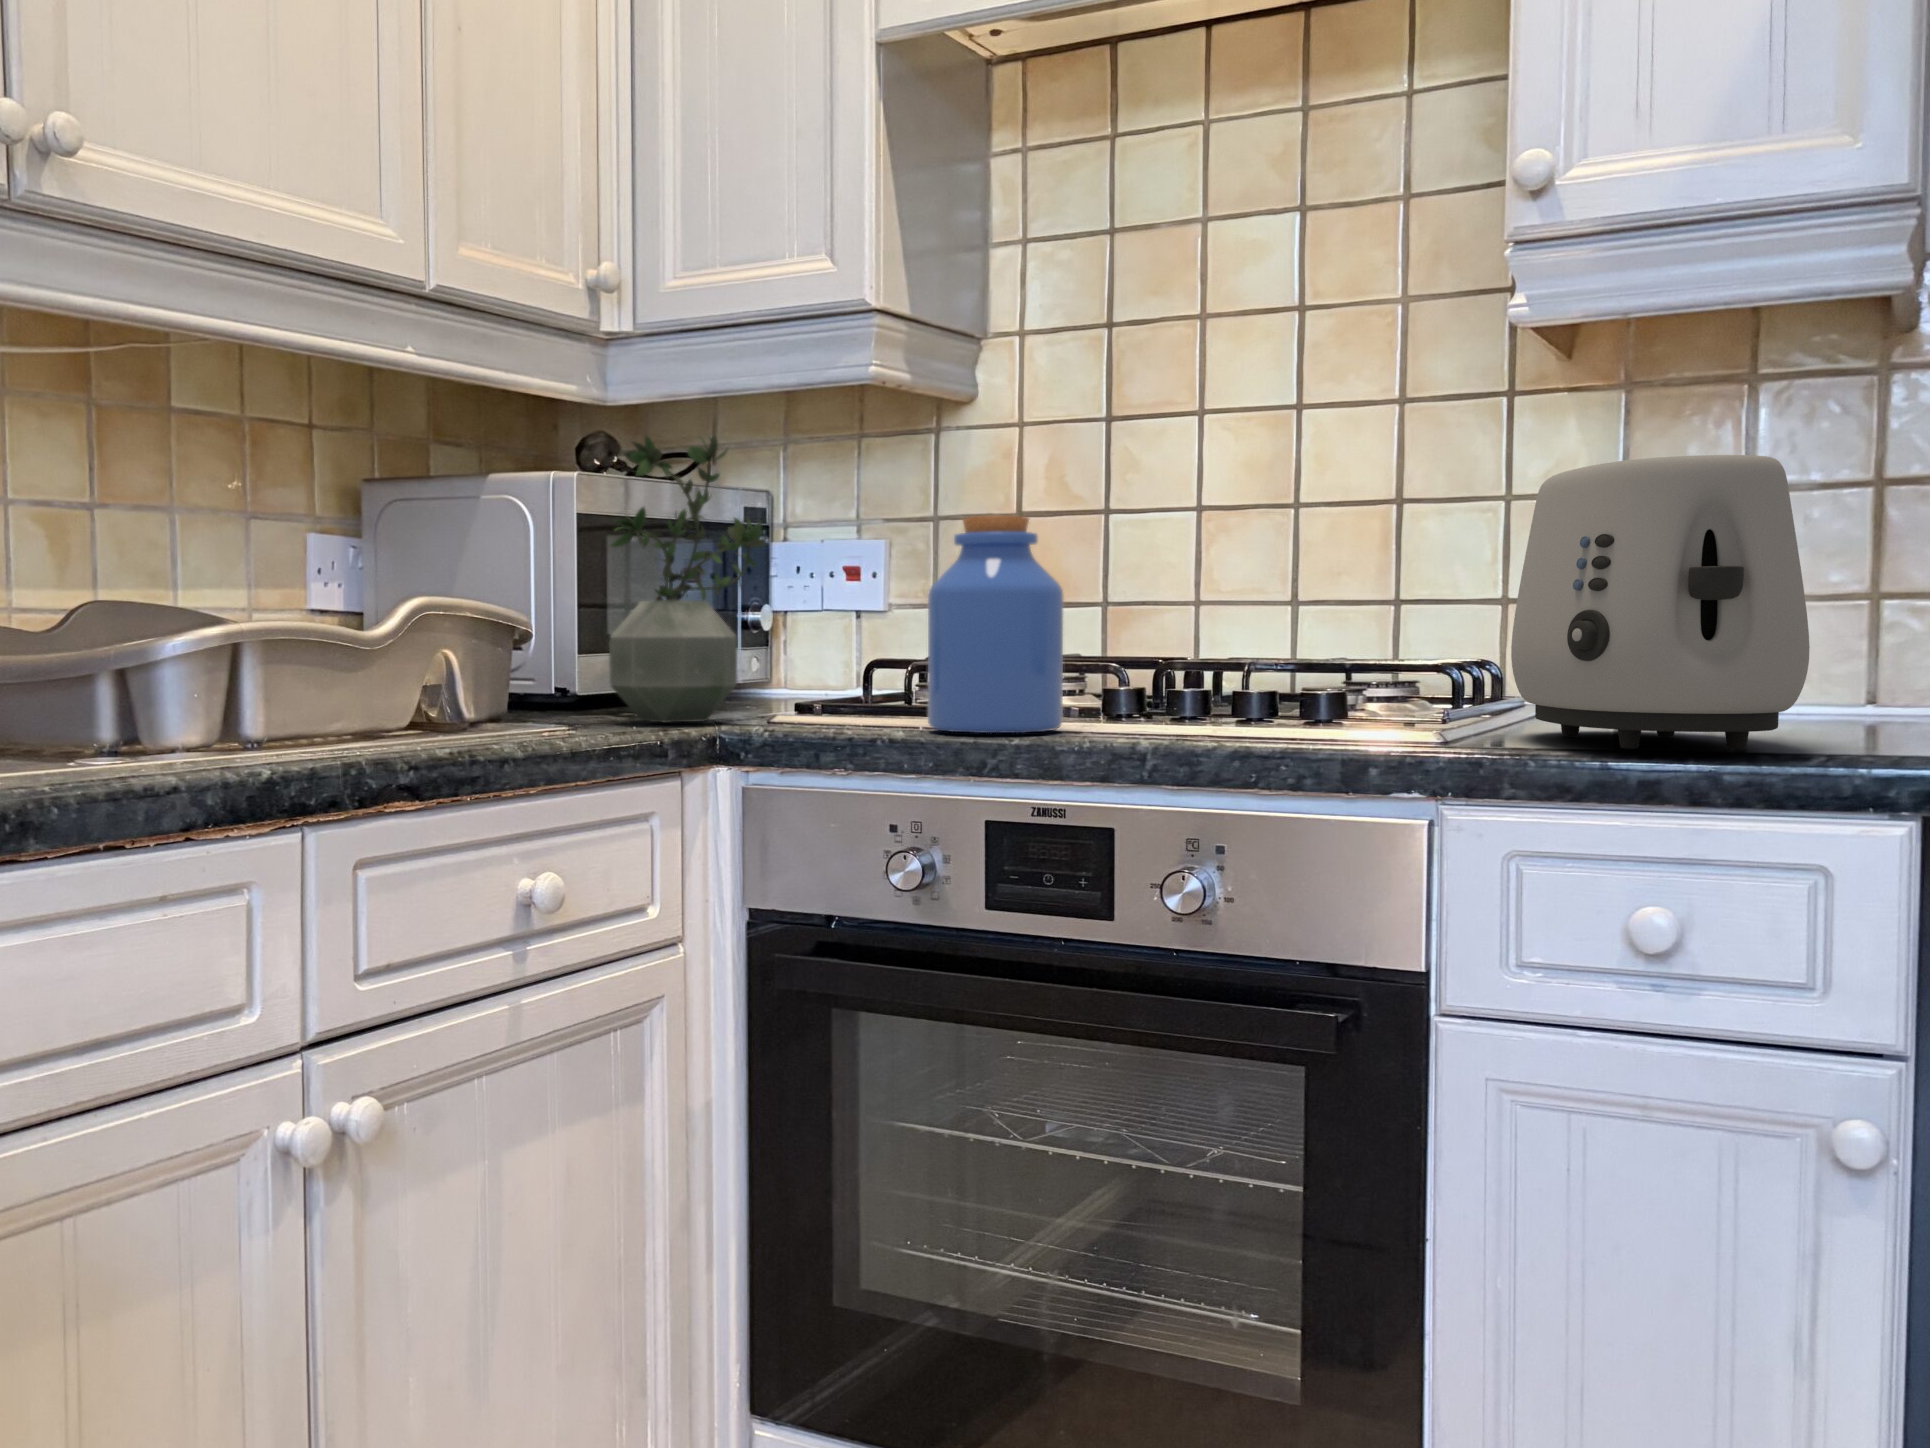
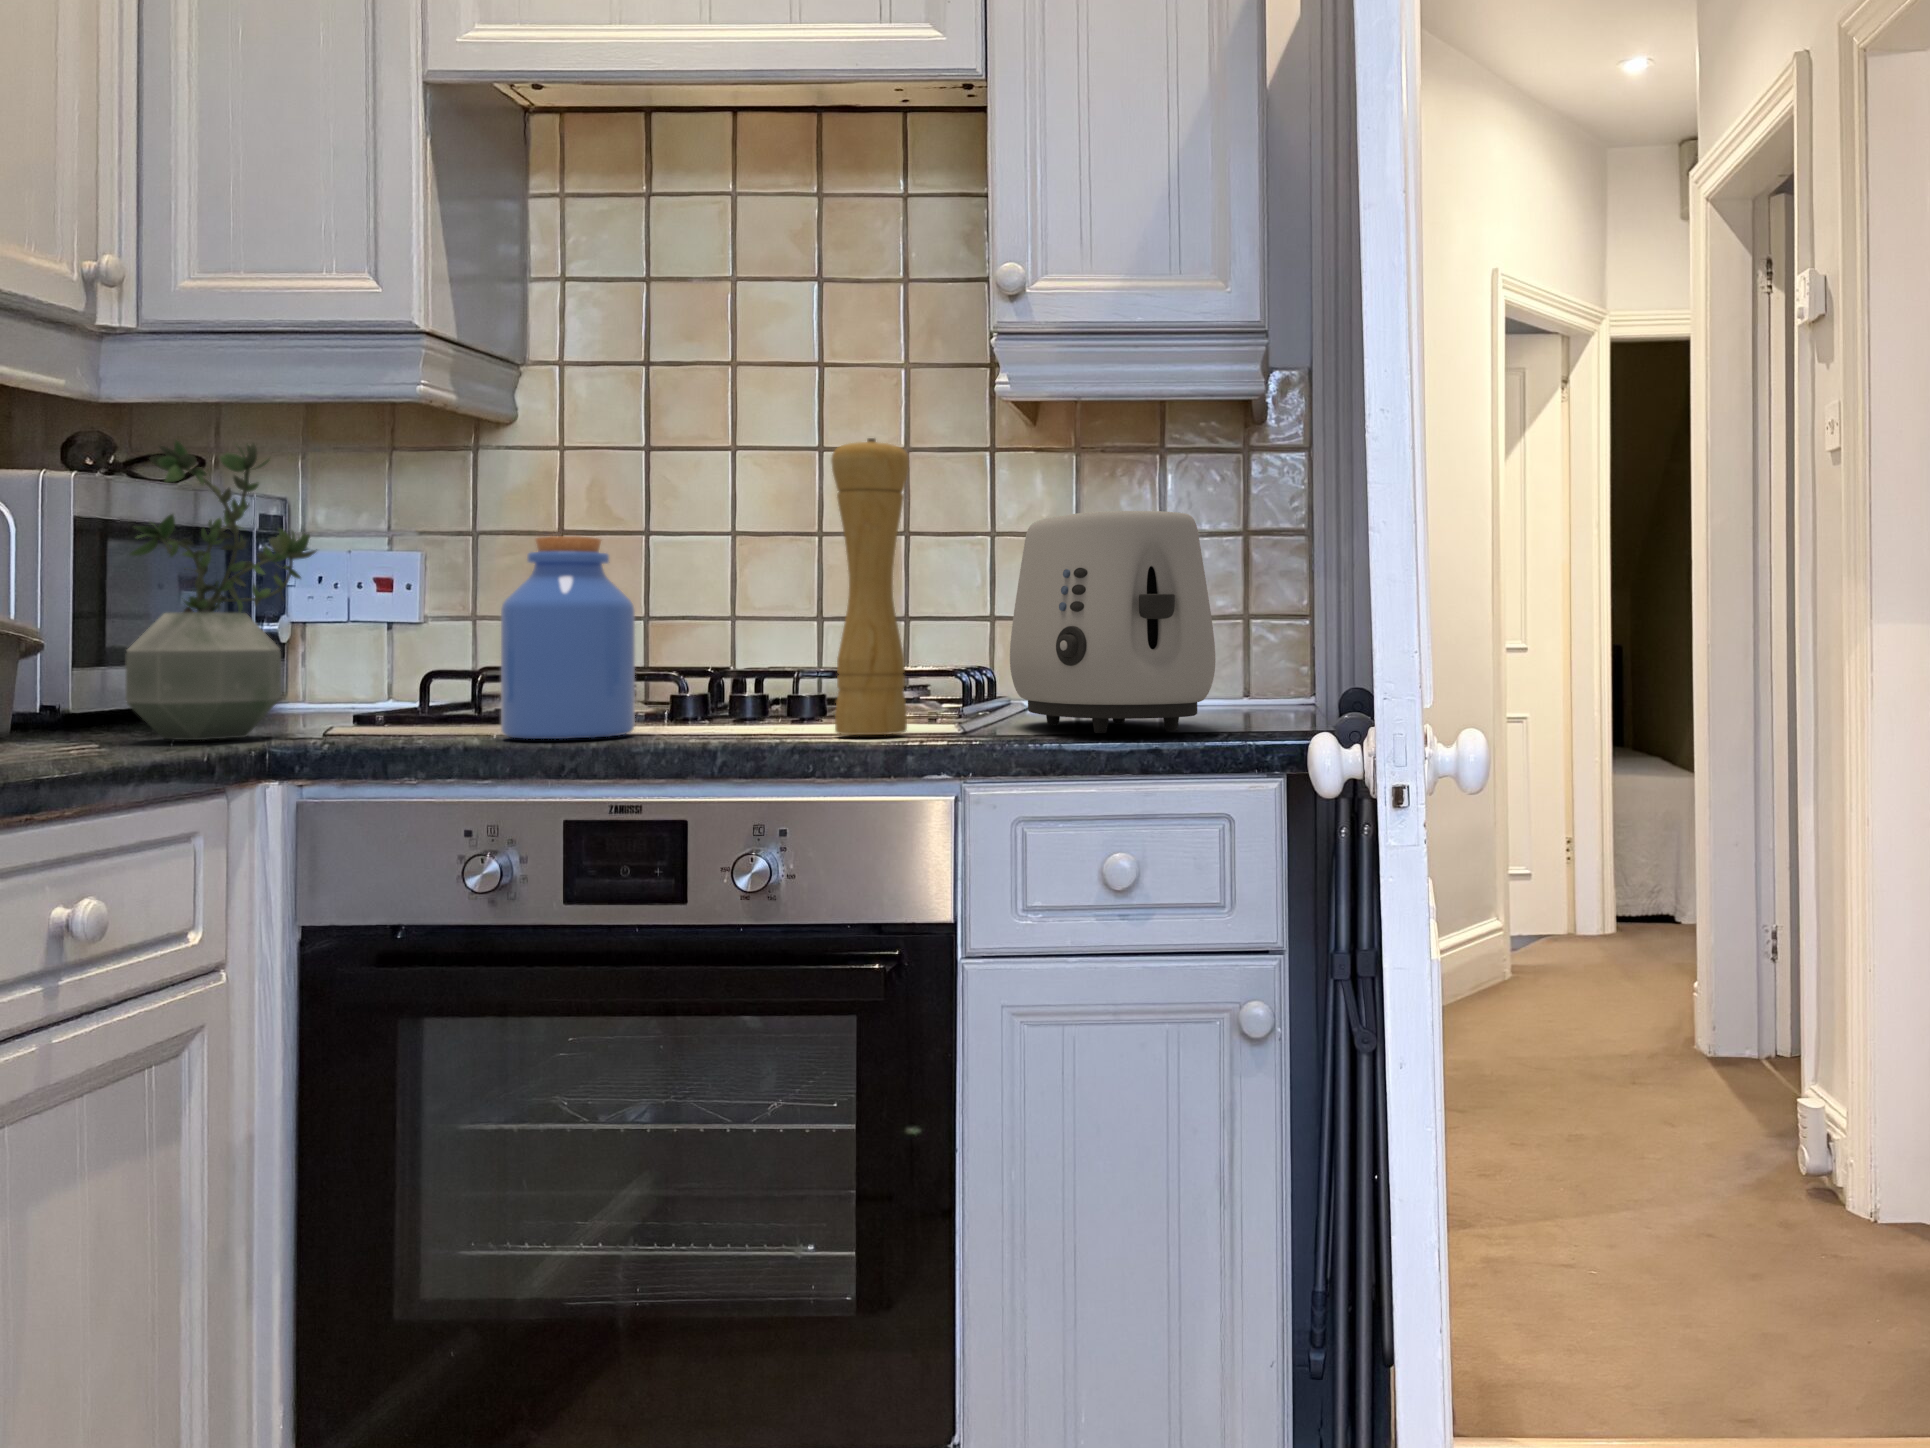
pepper mill: none [1282,385,1380,740] -> present [831,438,909,735]

